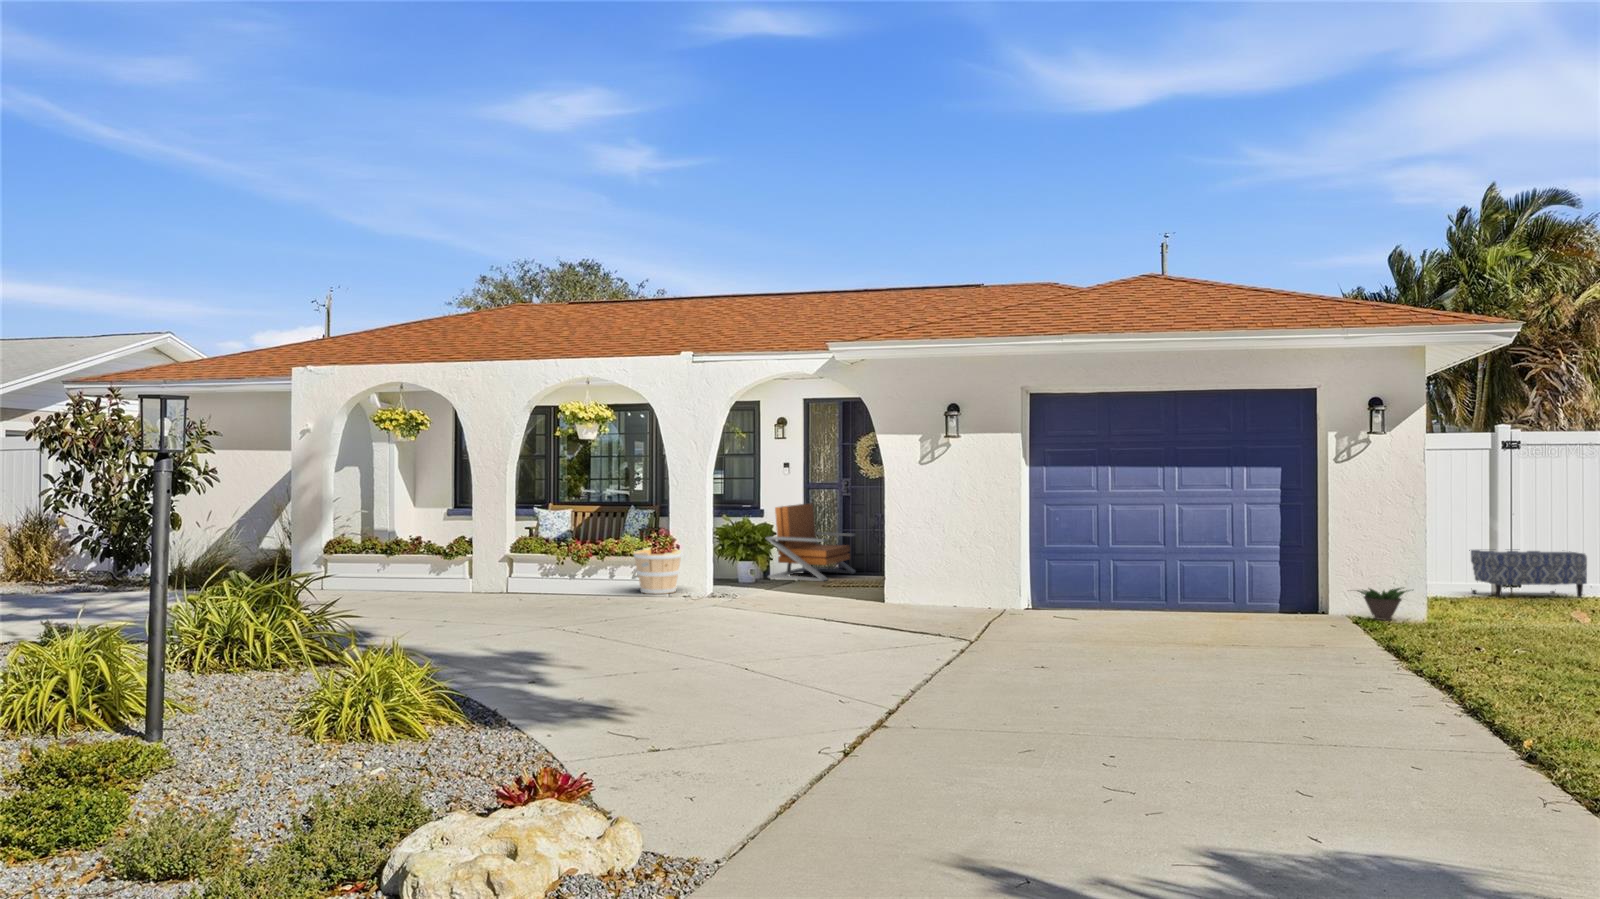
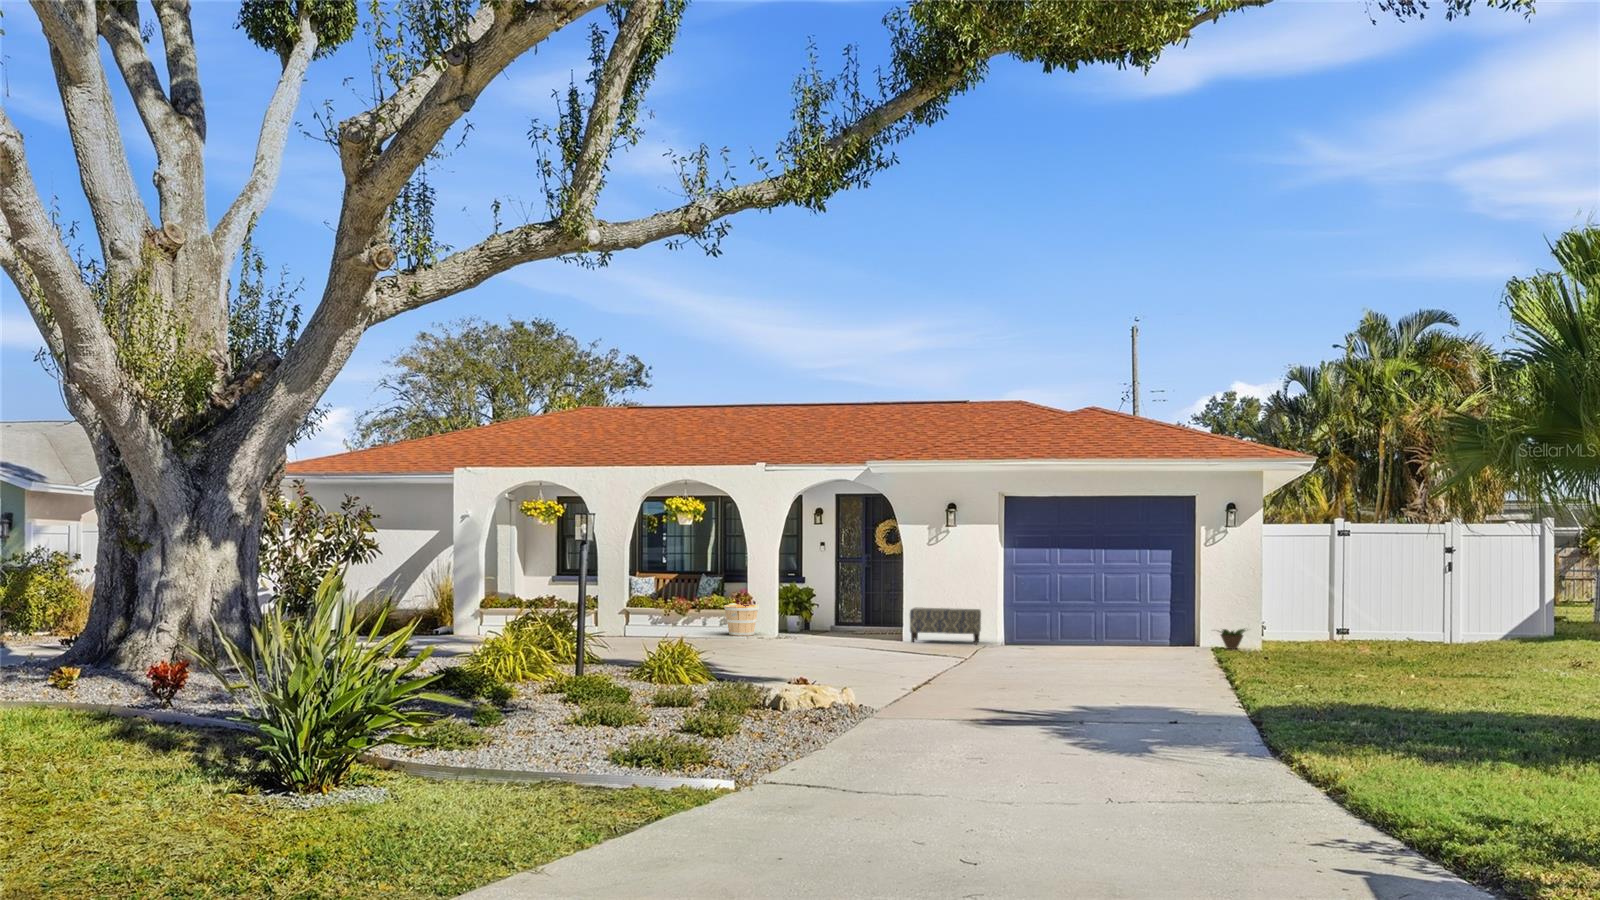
lounge chair: present [766,504,856,581] -> none [811,572,876,630]
bench: present [1469,550,1587,599] -> present [910,608,981,644]

